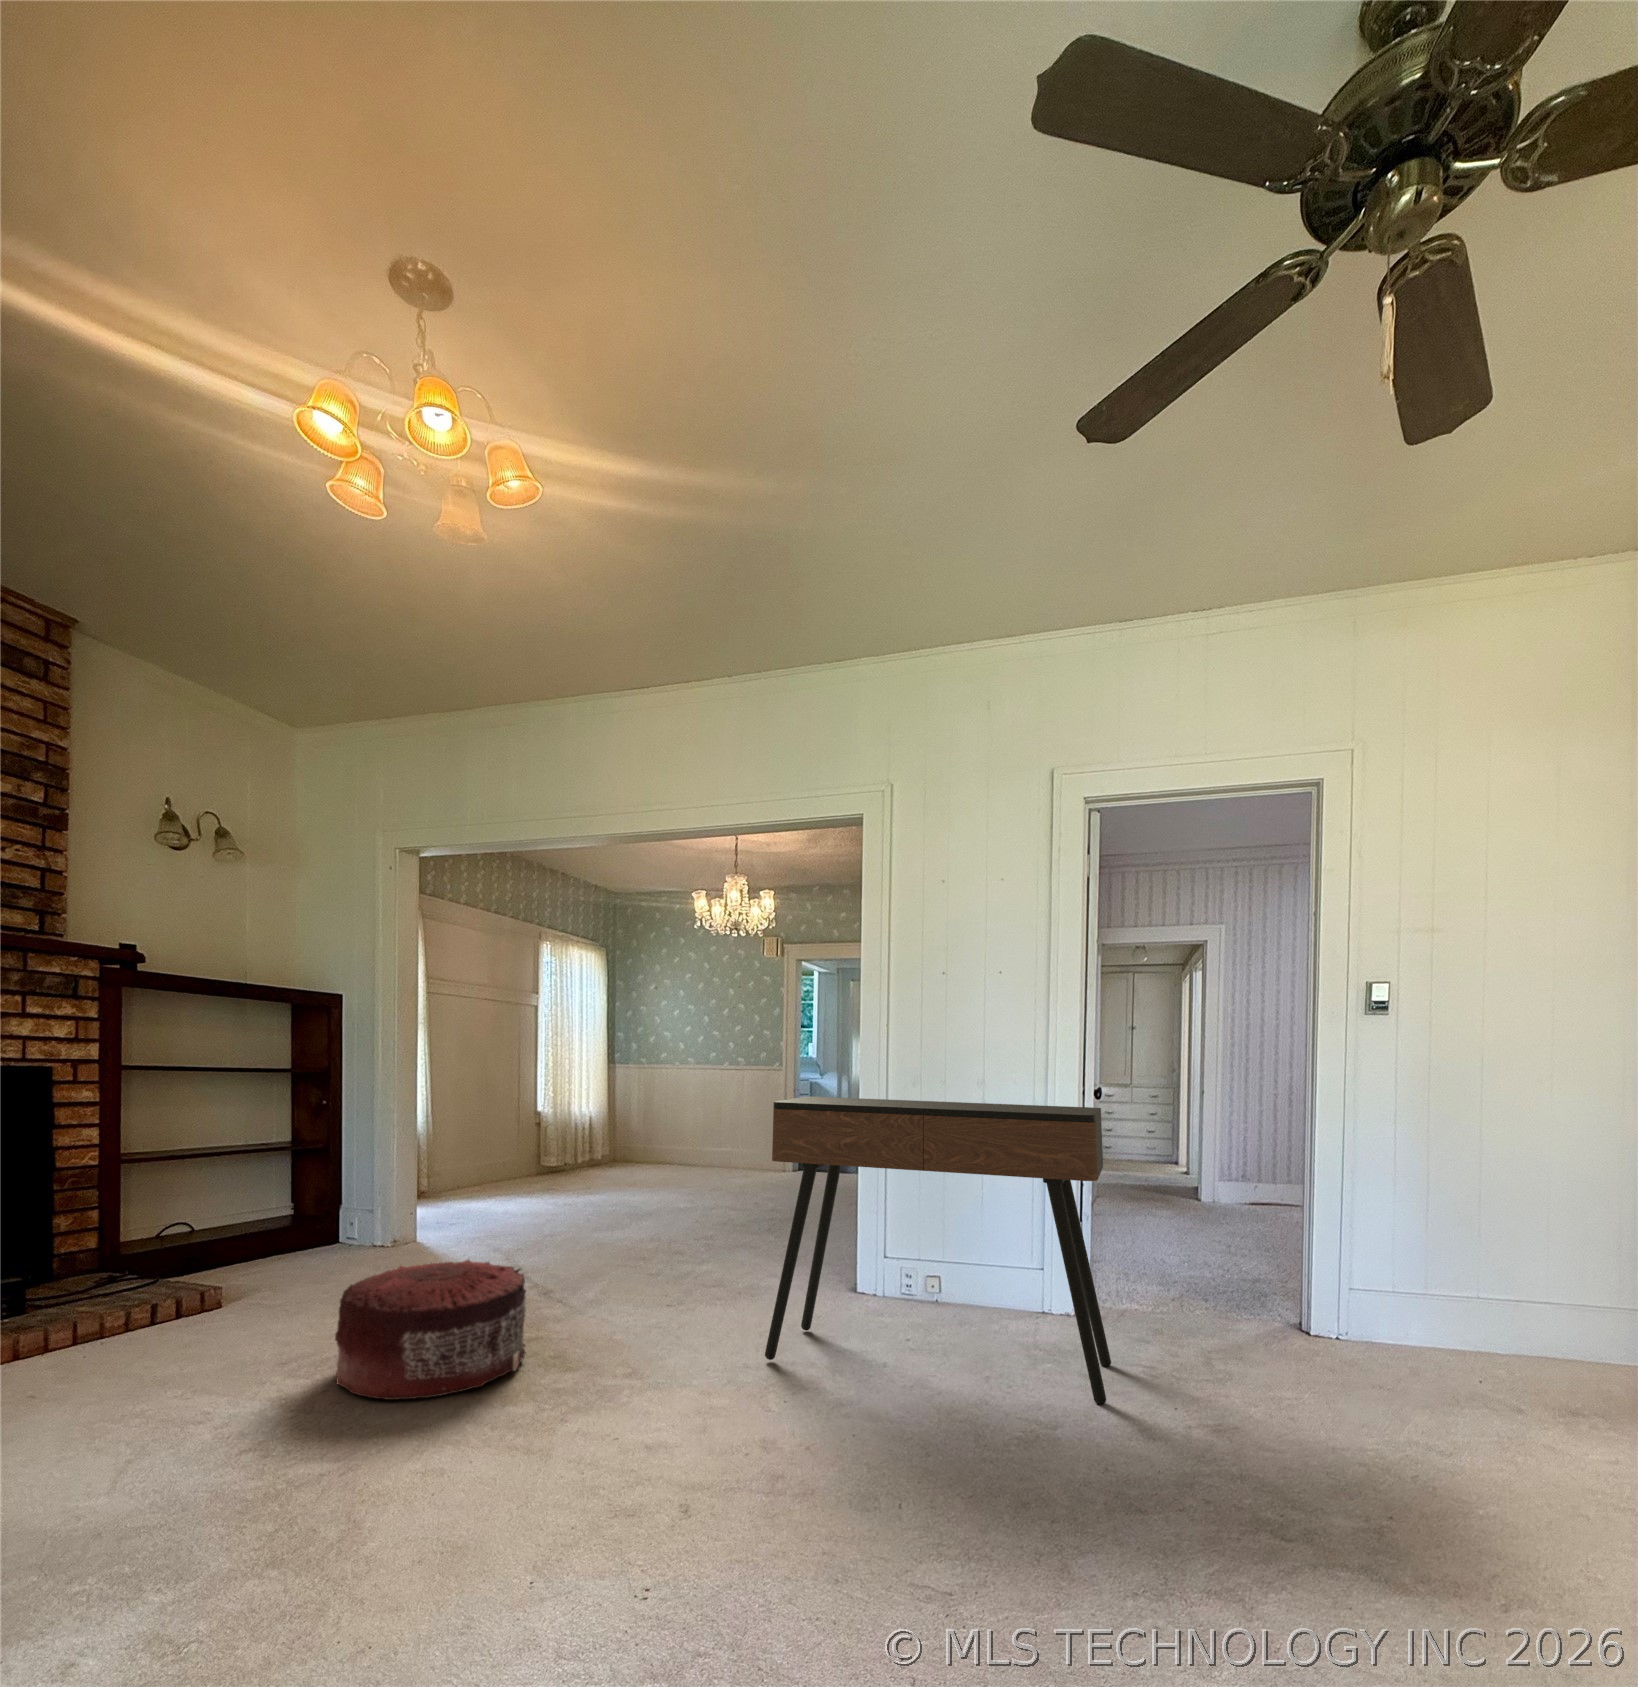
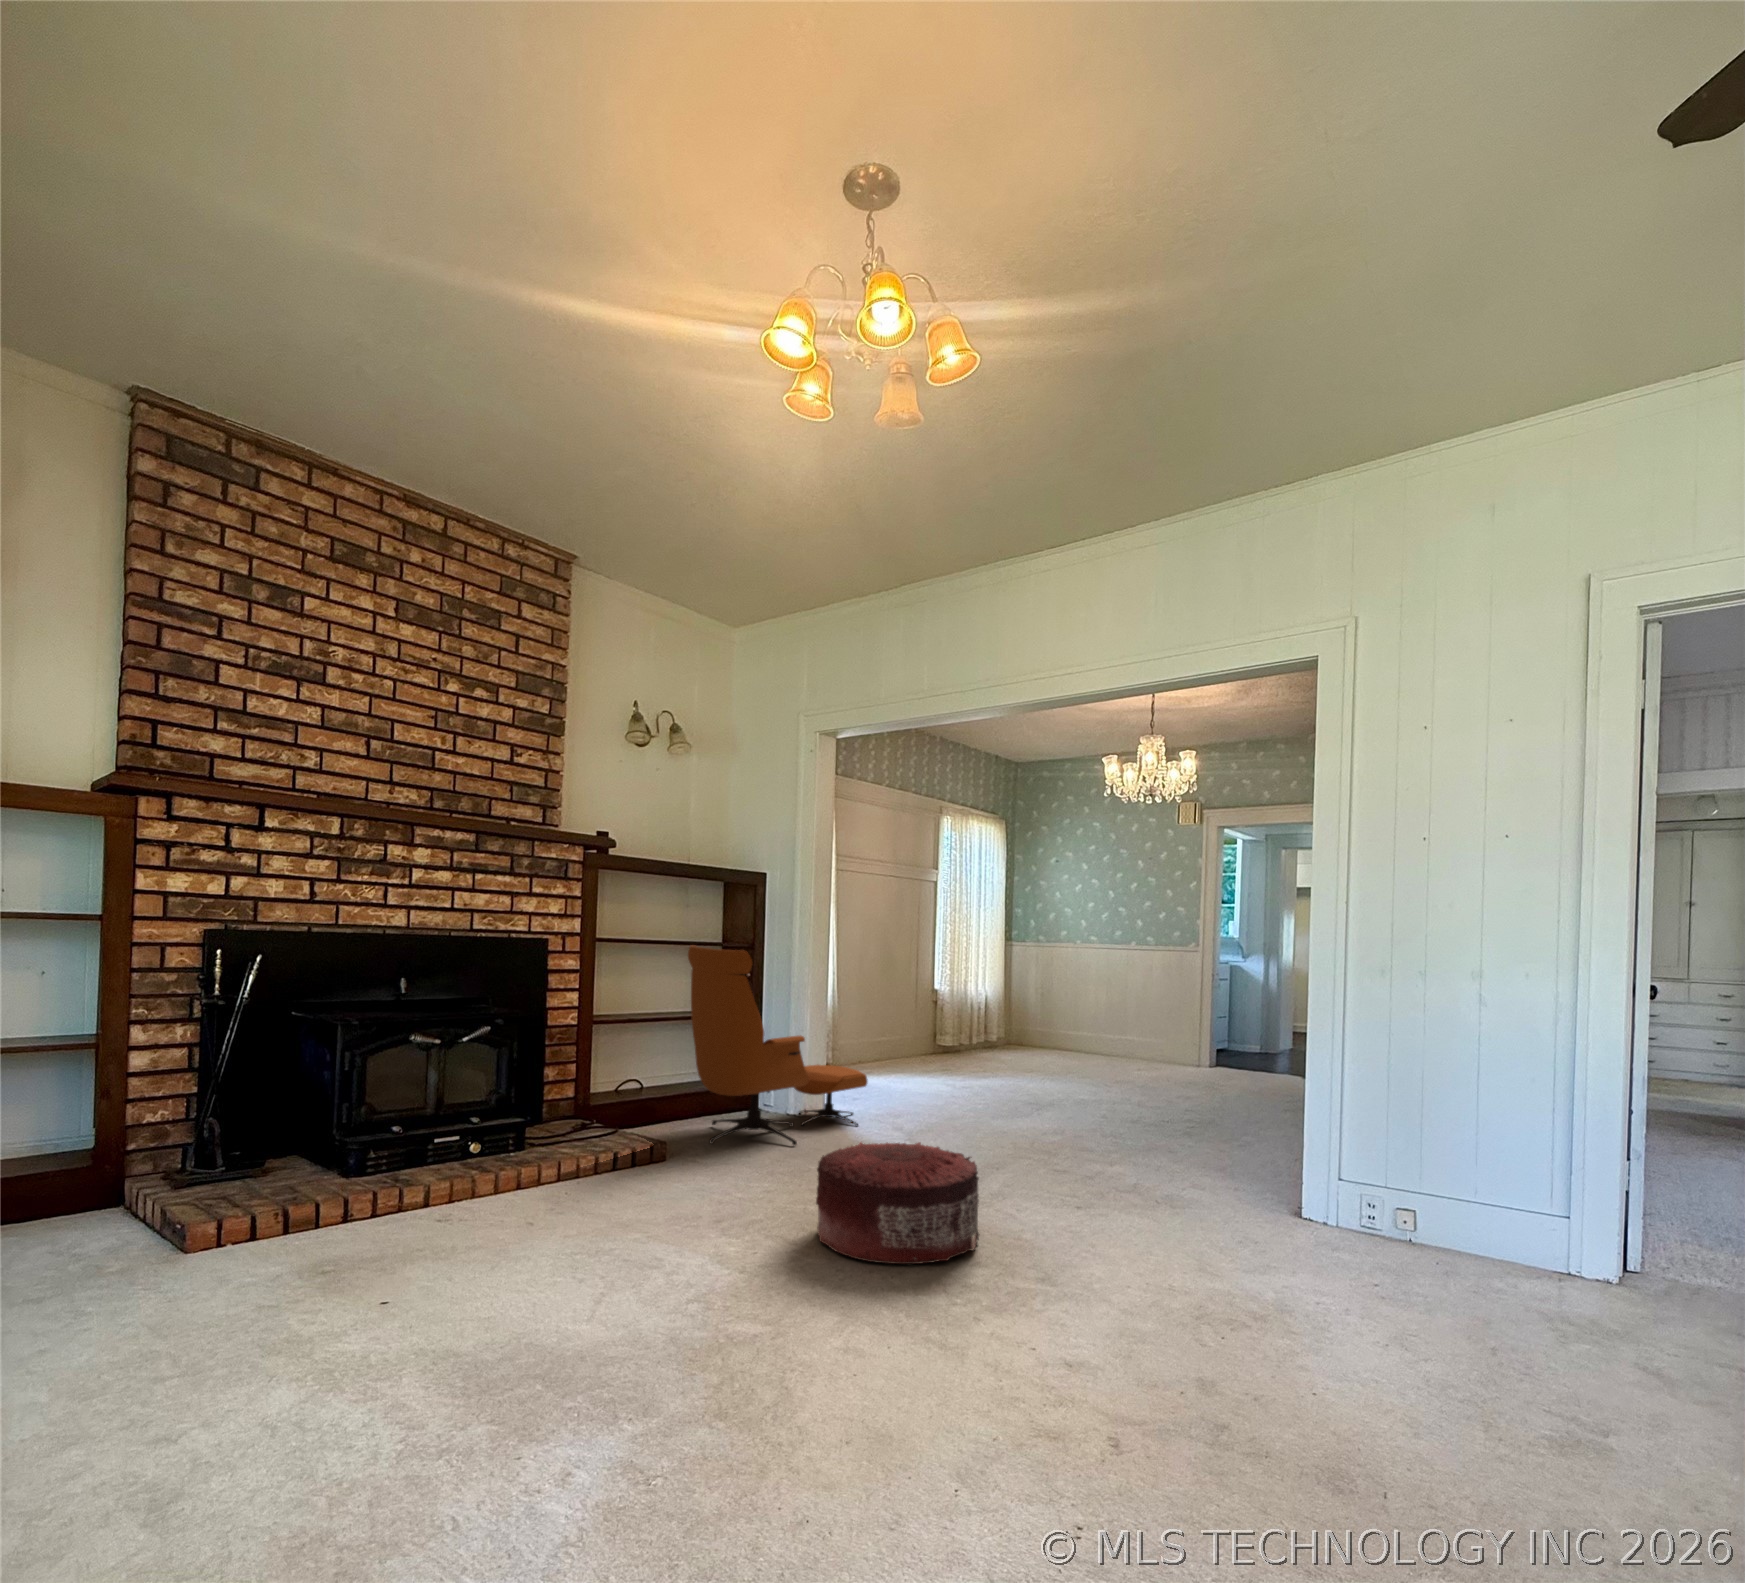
lounge chair: none [231,1068,441,1288] -> present [688,945,868,1145]
console table: present [765,1096,1111,1405] -> none [1218,1009,1624,1369]

